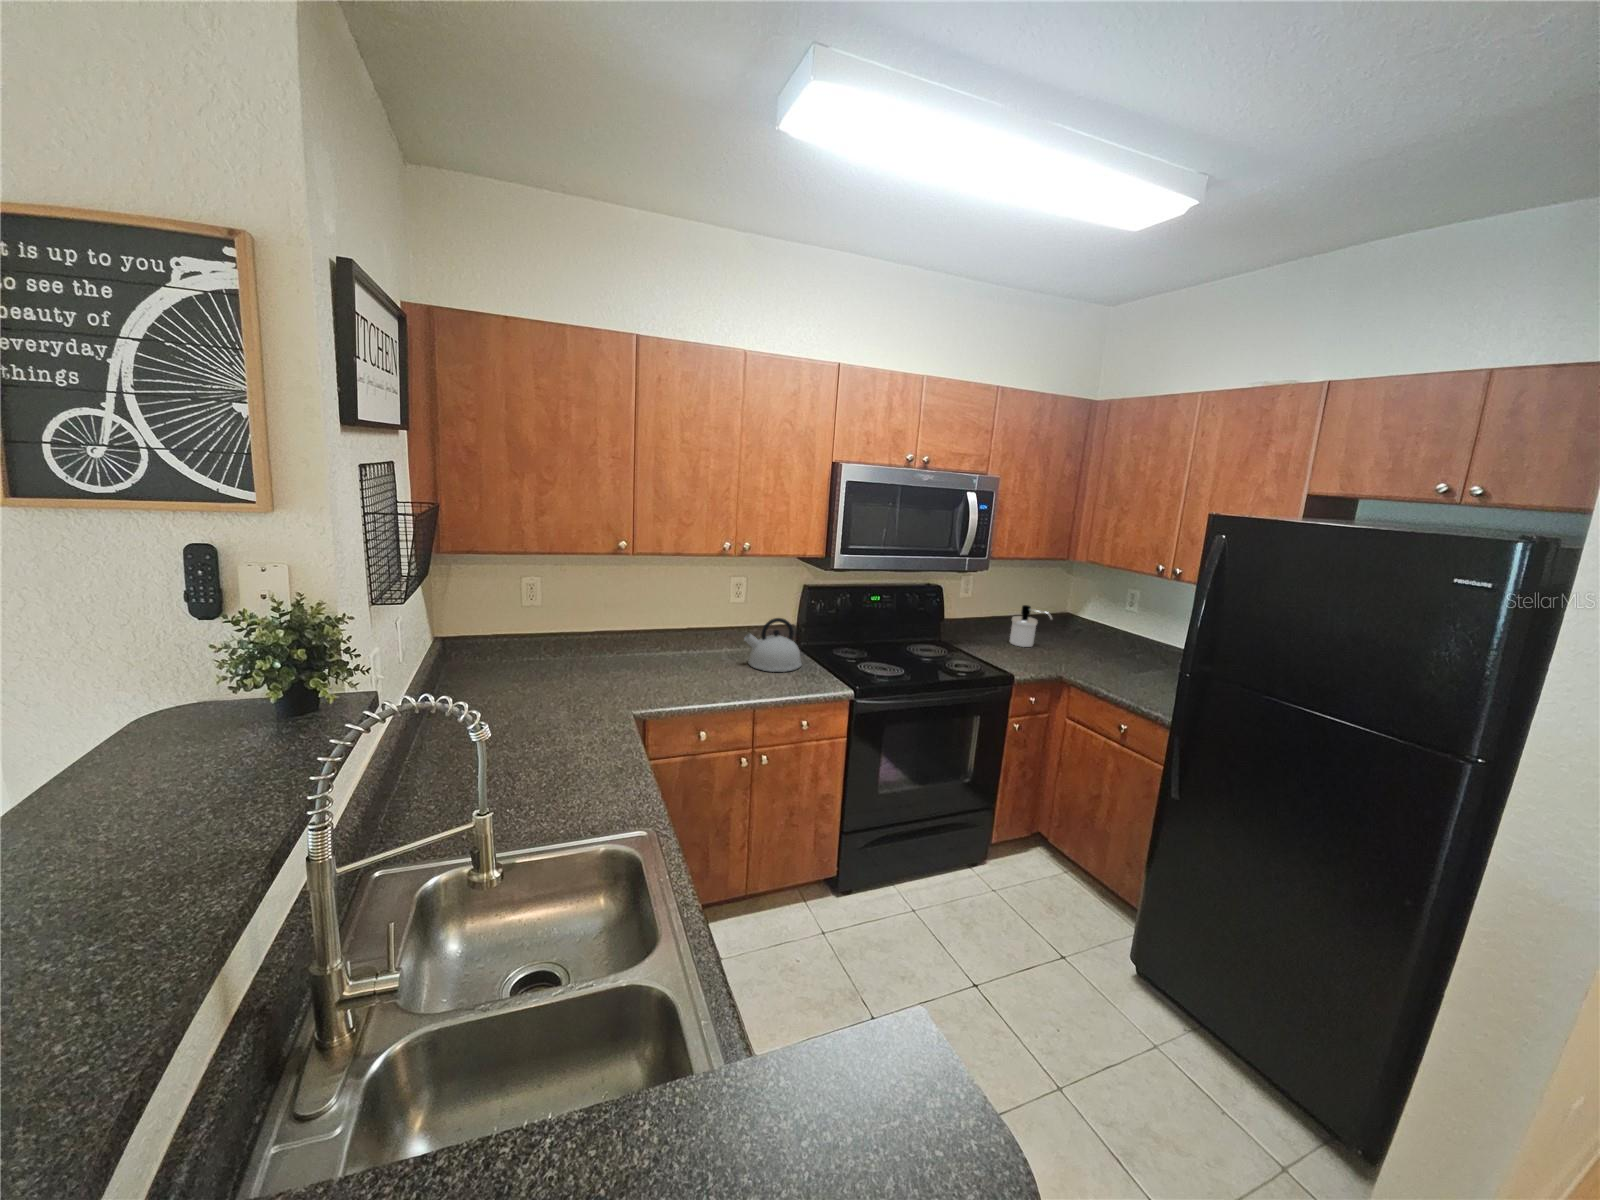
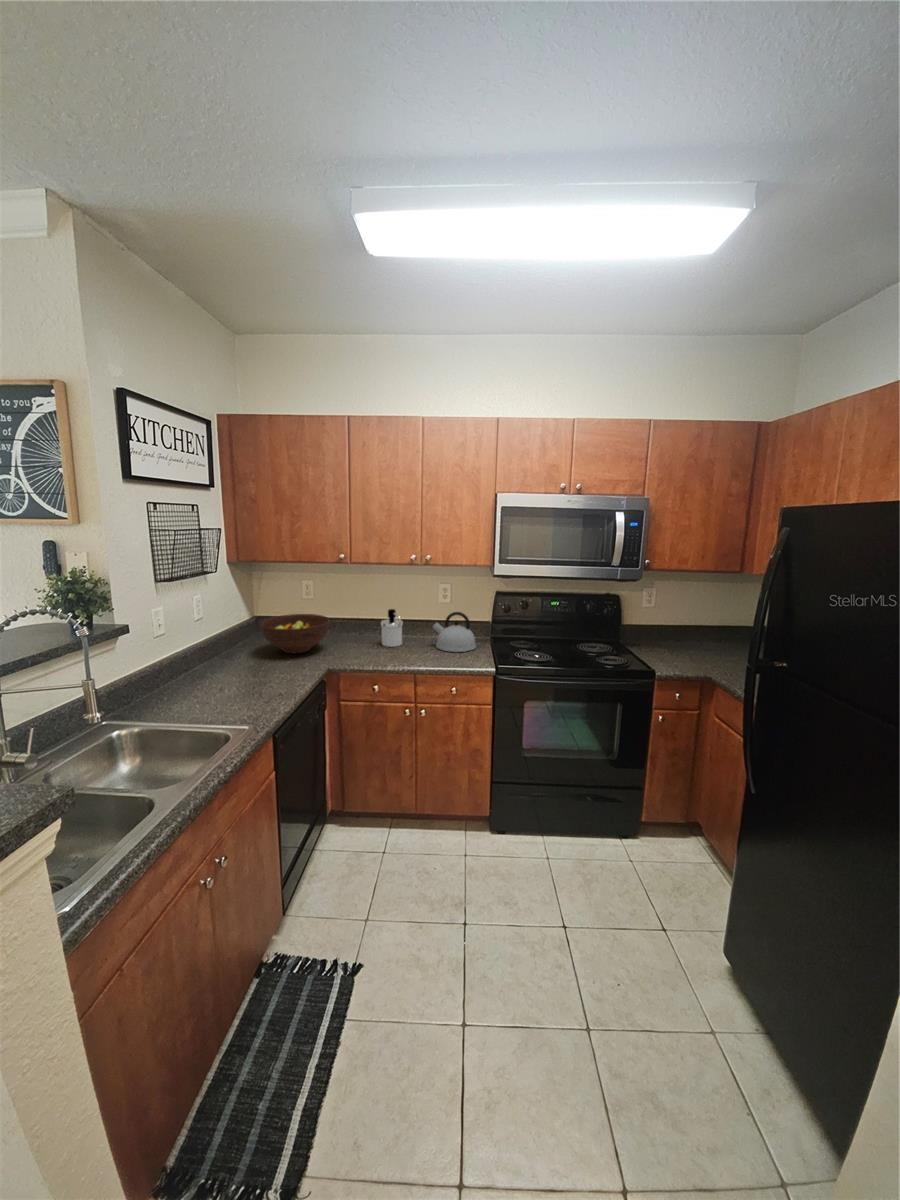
soap dispenser: present [1010,605,1052,647] -> present [381,609,403,647]
fruit bowl: none [499,633,609,698] -> present [260,614,330,653]

